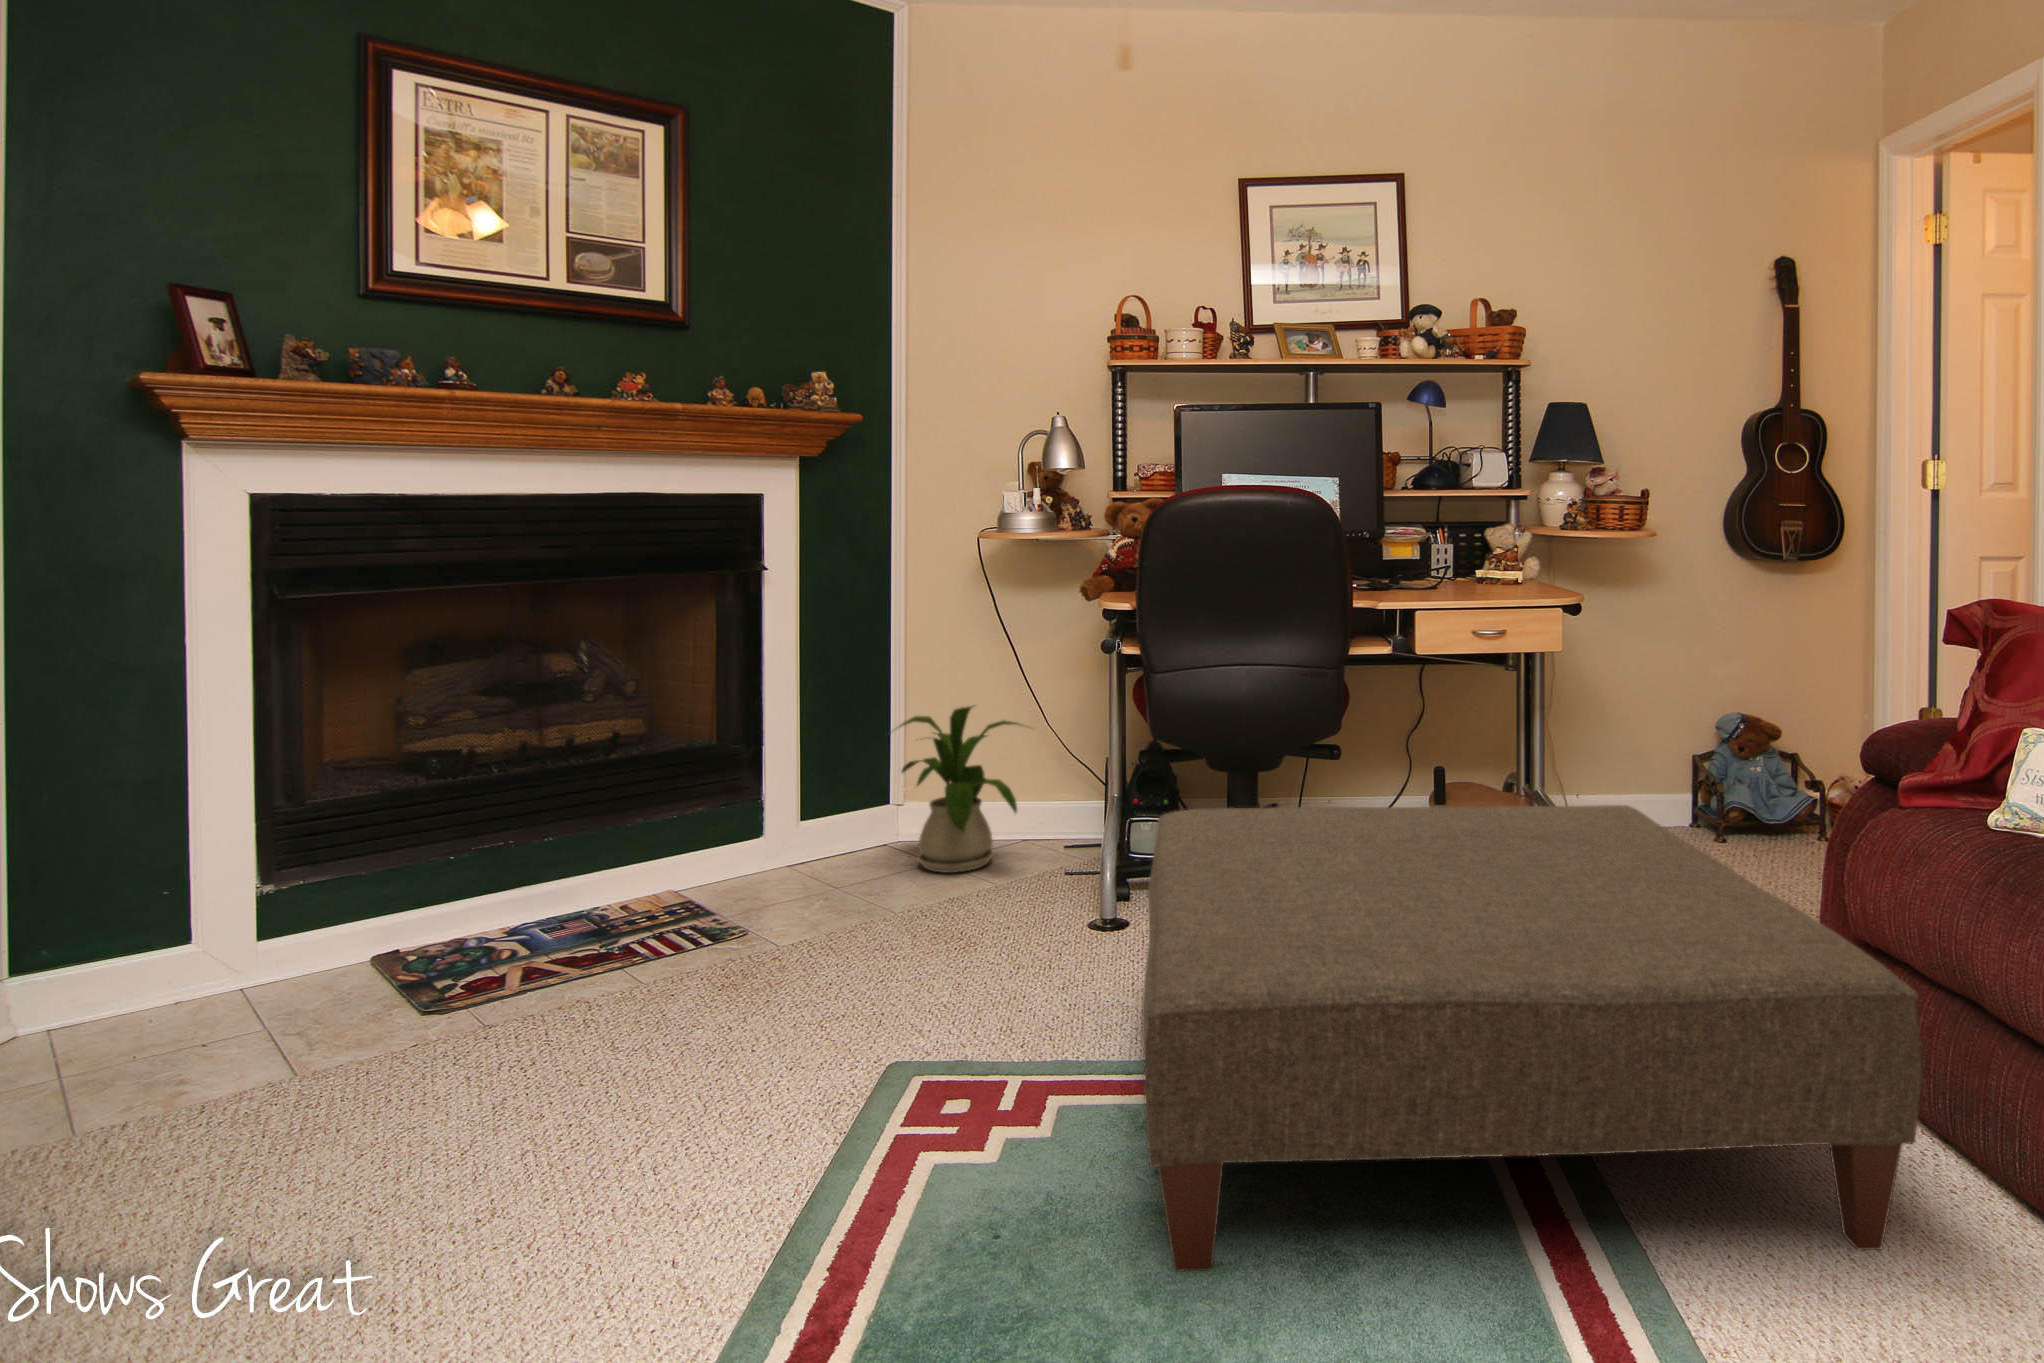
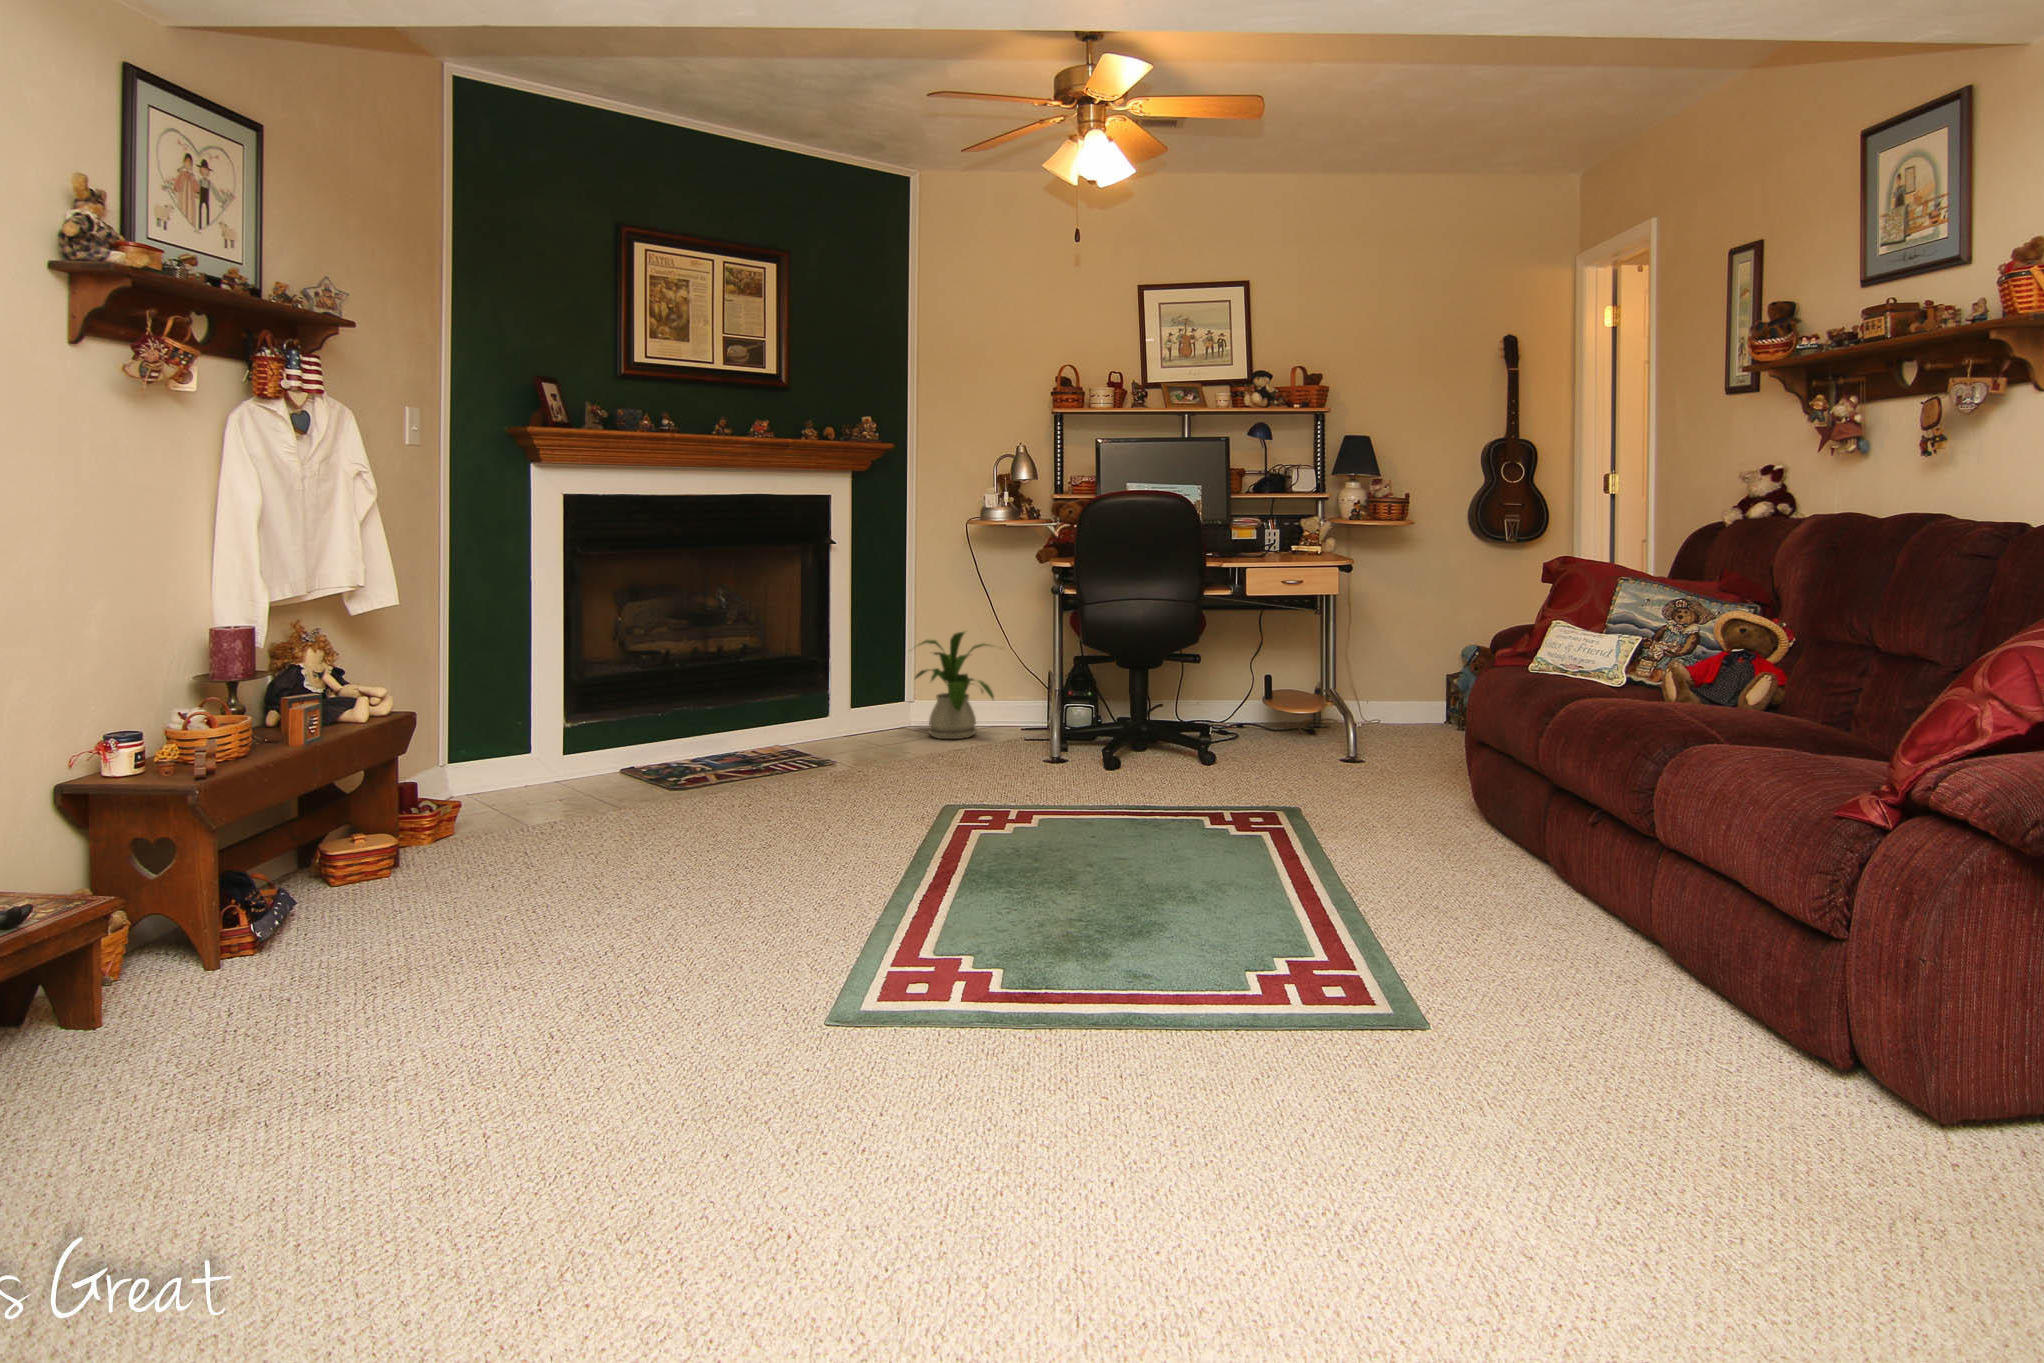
ottoman: present [1142,805,1922,1272] -> none [1087,680,1463,862]

